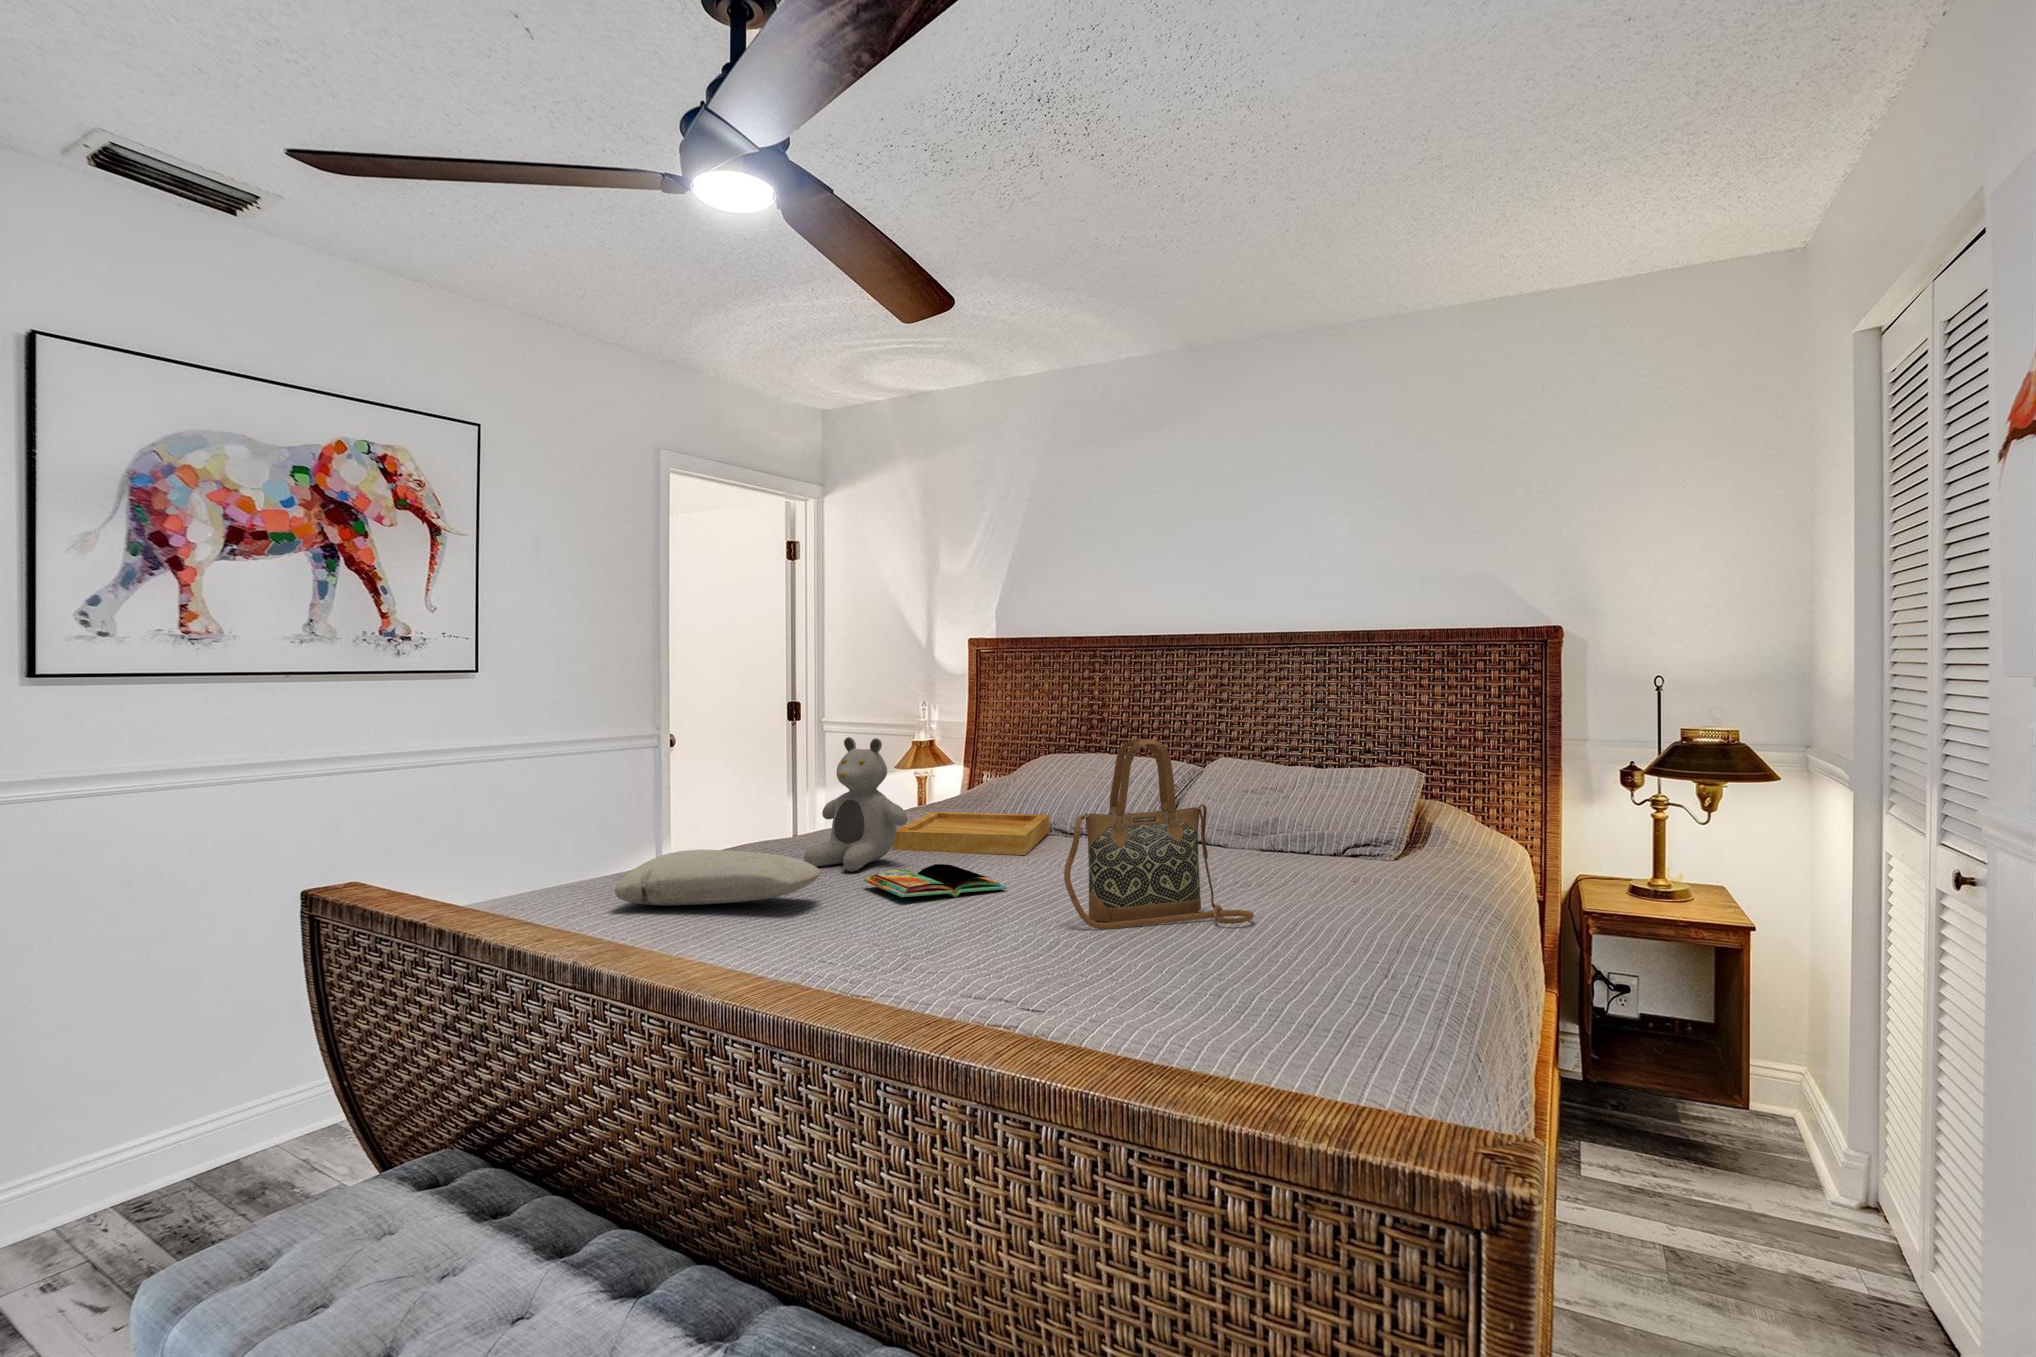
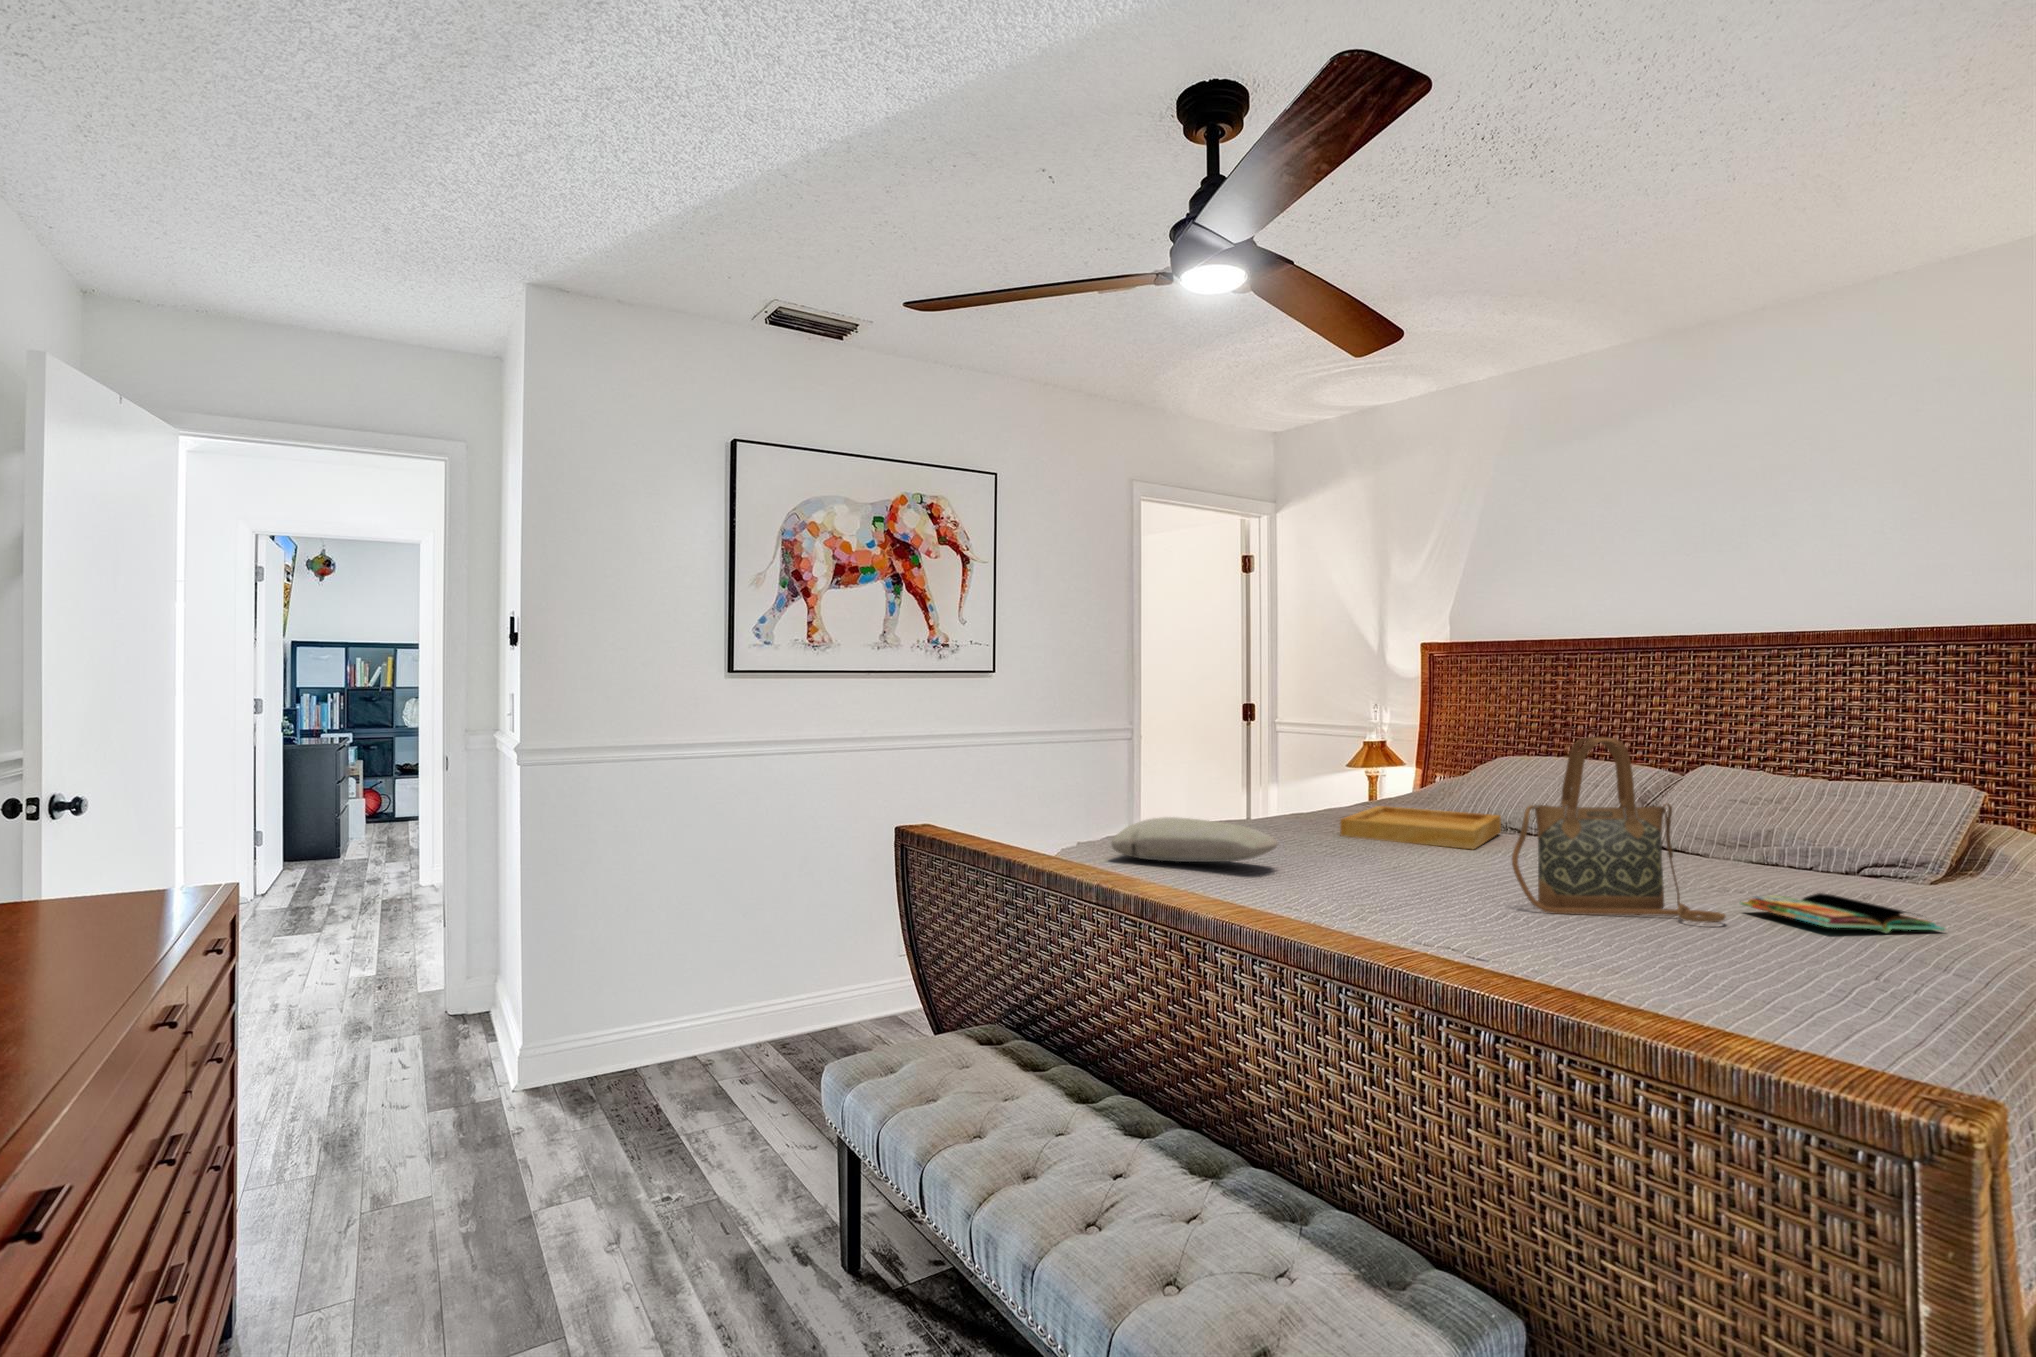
teddy bear: present [804,737,907,872] -> none [1260,730,1355,849]
book: present [863,864,1007,897] -> present [1740,893,1945,933]

